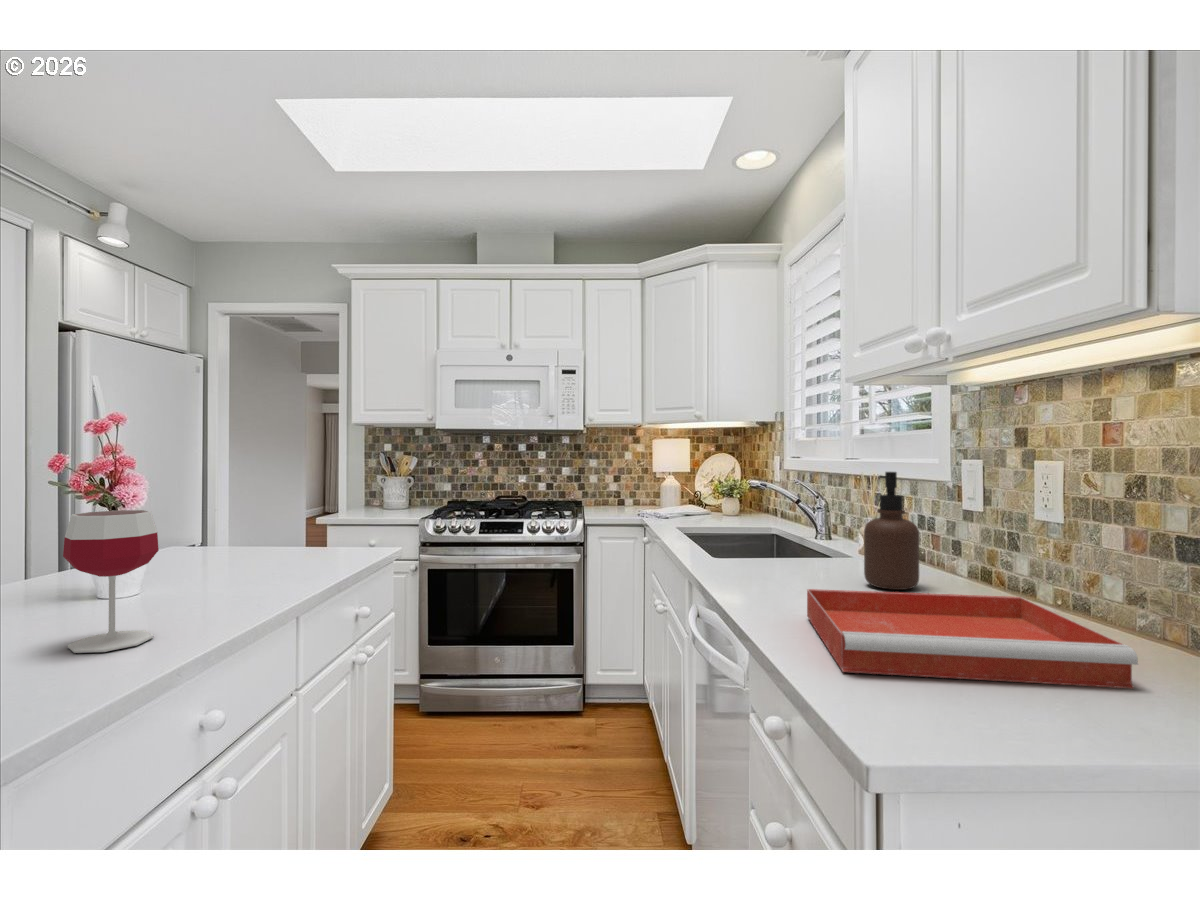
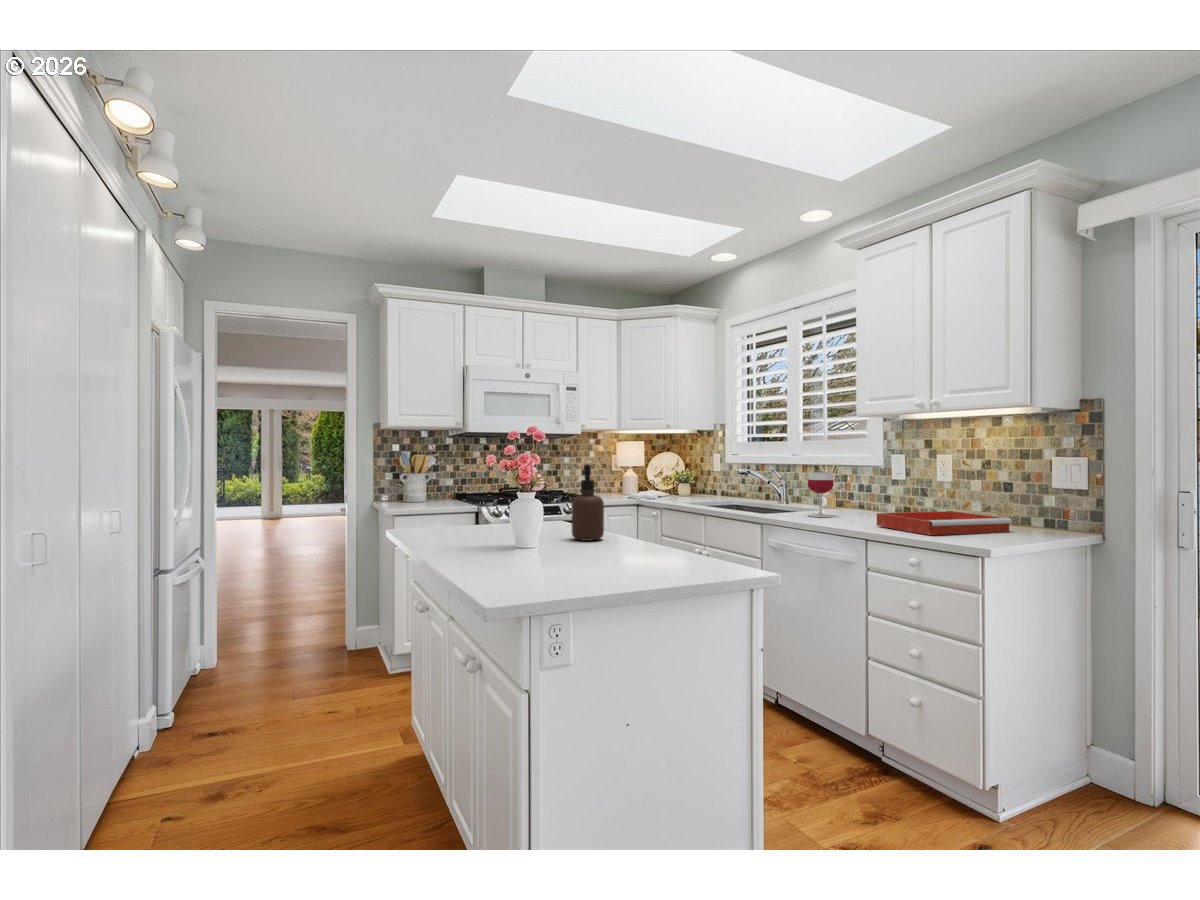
soap dispenser: present [864,472,919,590] -> present [572,465,604,541]
wineglass: present [63,510,159,653] -> present [808,472,833,517]

